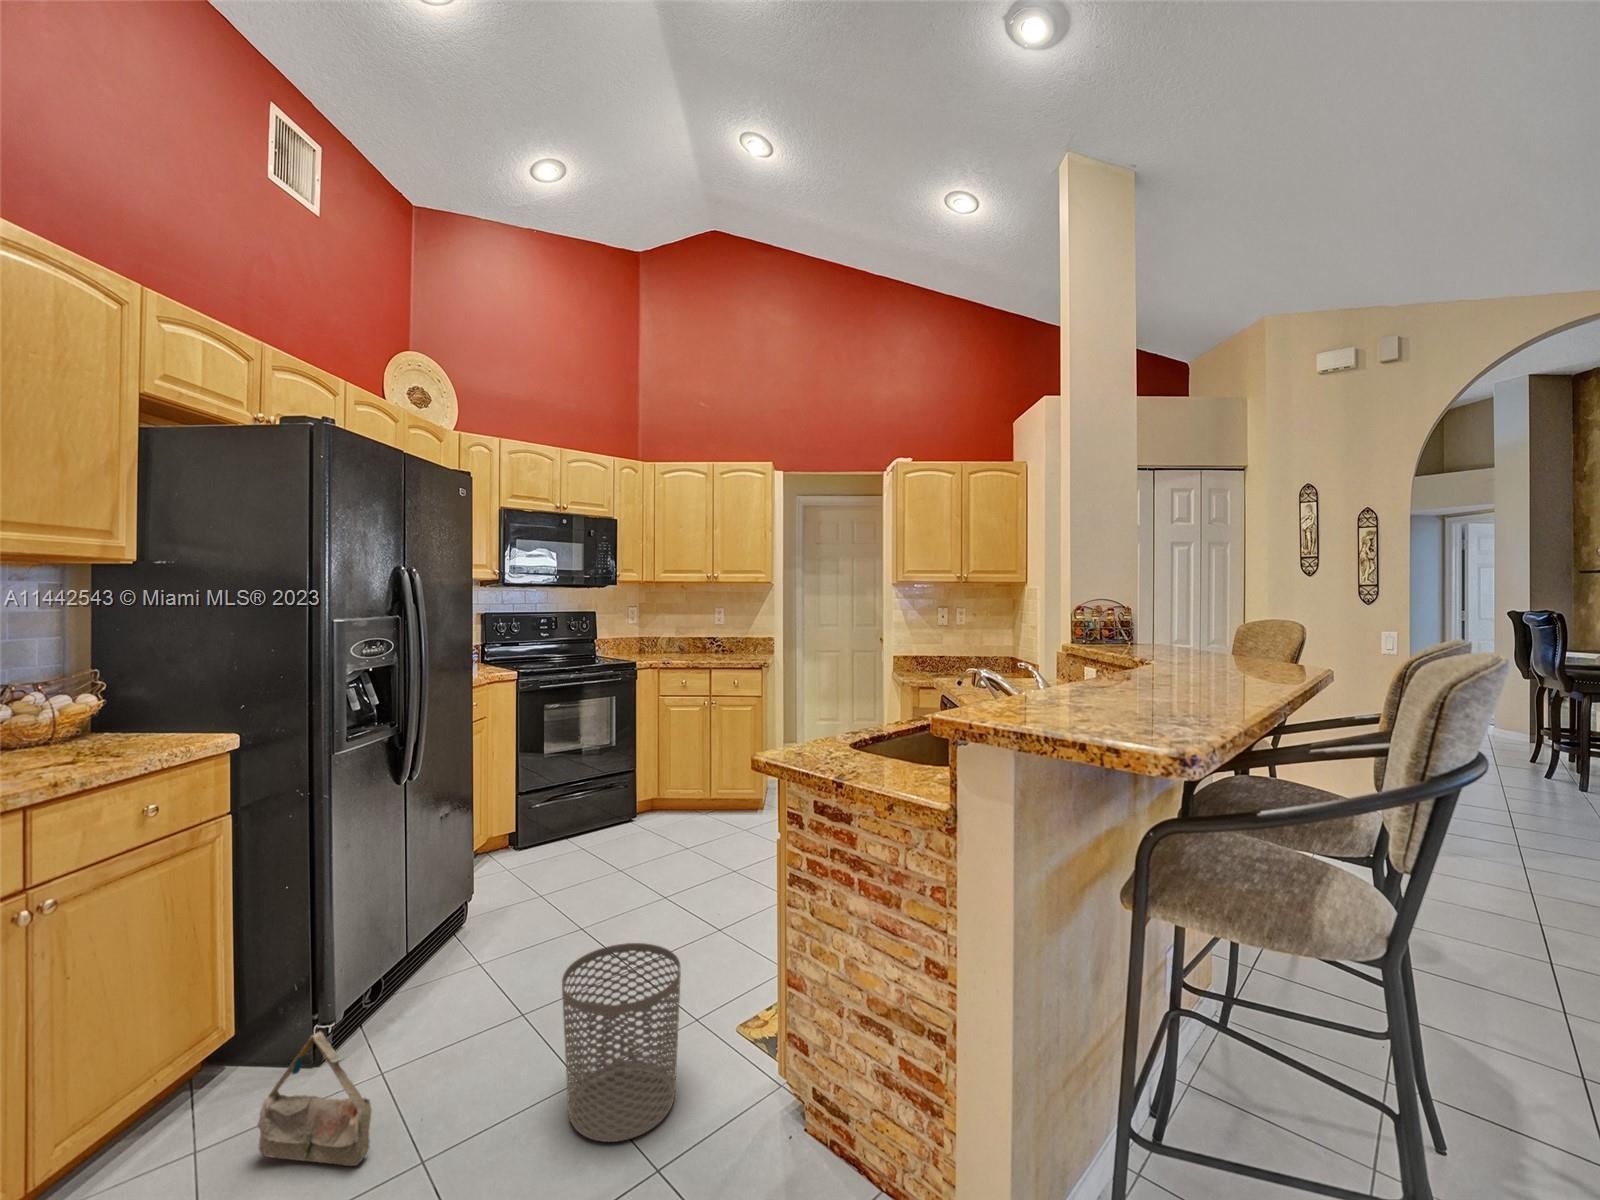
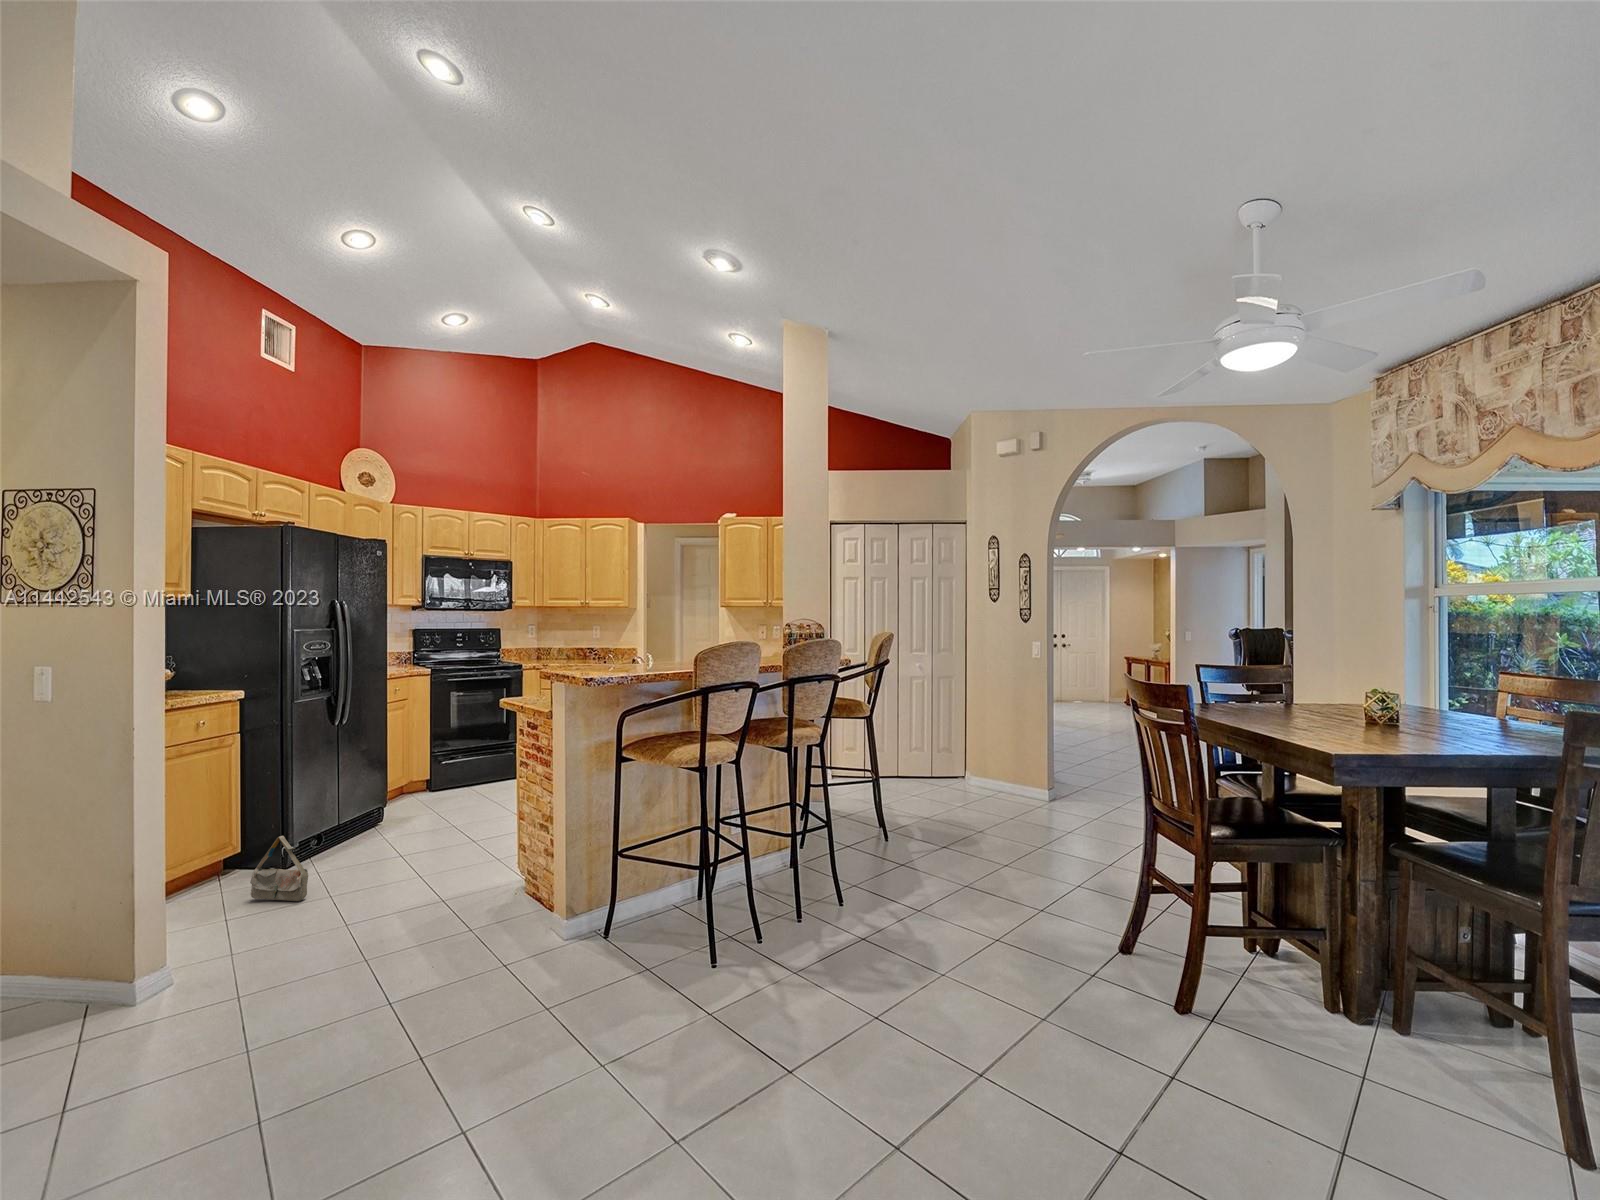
waste bin: present [562,943,681,1142] -> none [409,804,477,892]

